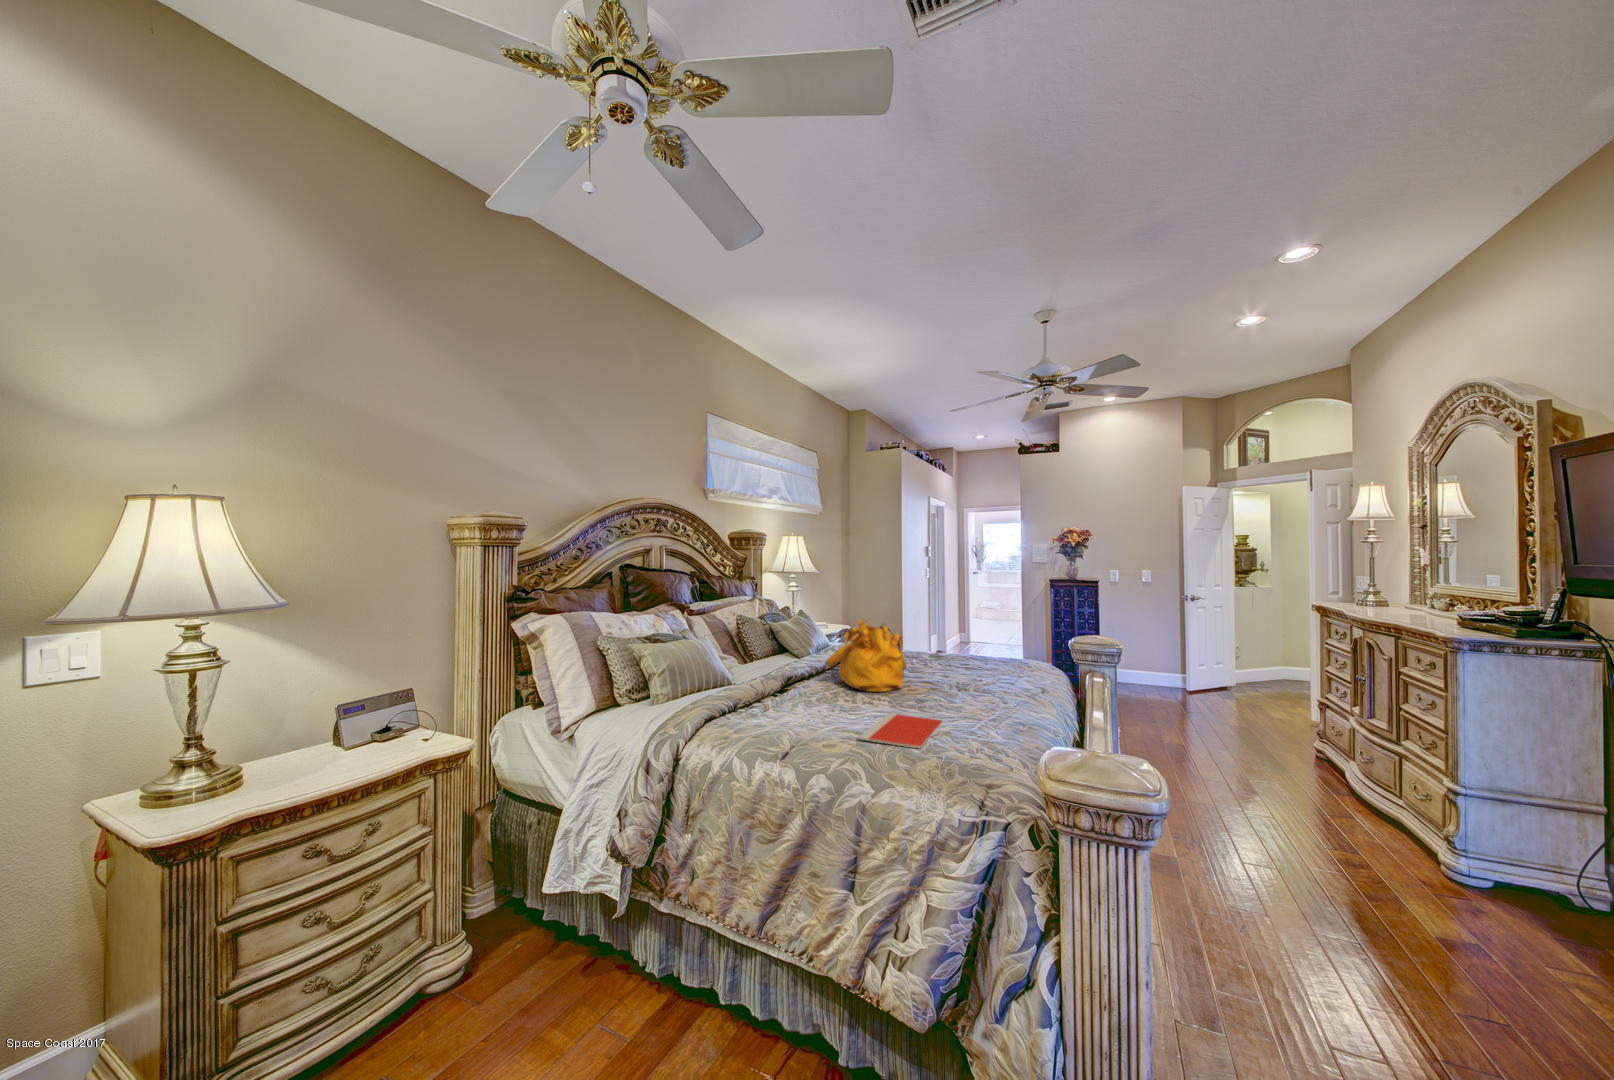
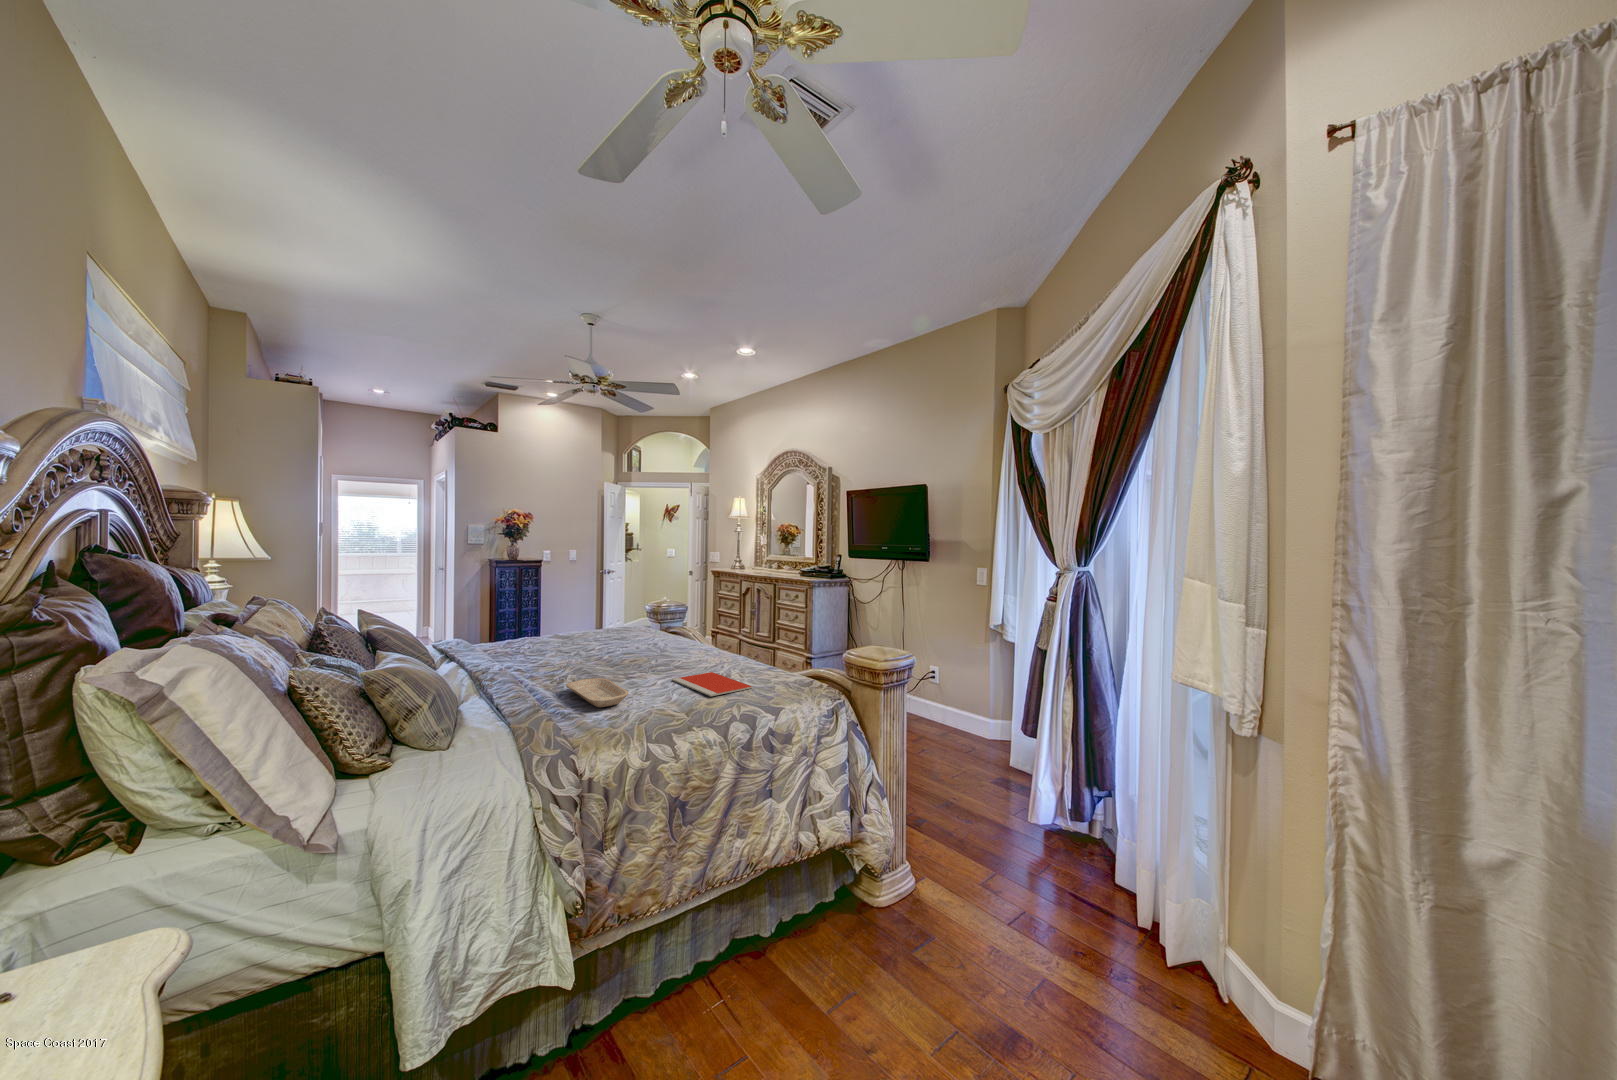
handbag: present [826,620,906,692] -> none [543,607,622,674]
tray: none [766,689,832,717] -> present [566,678,629,707]

